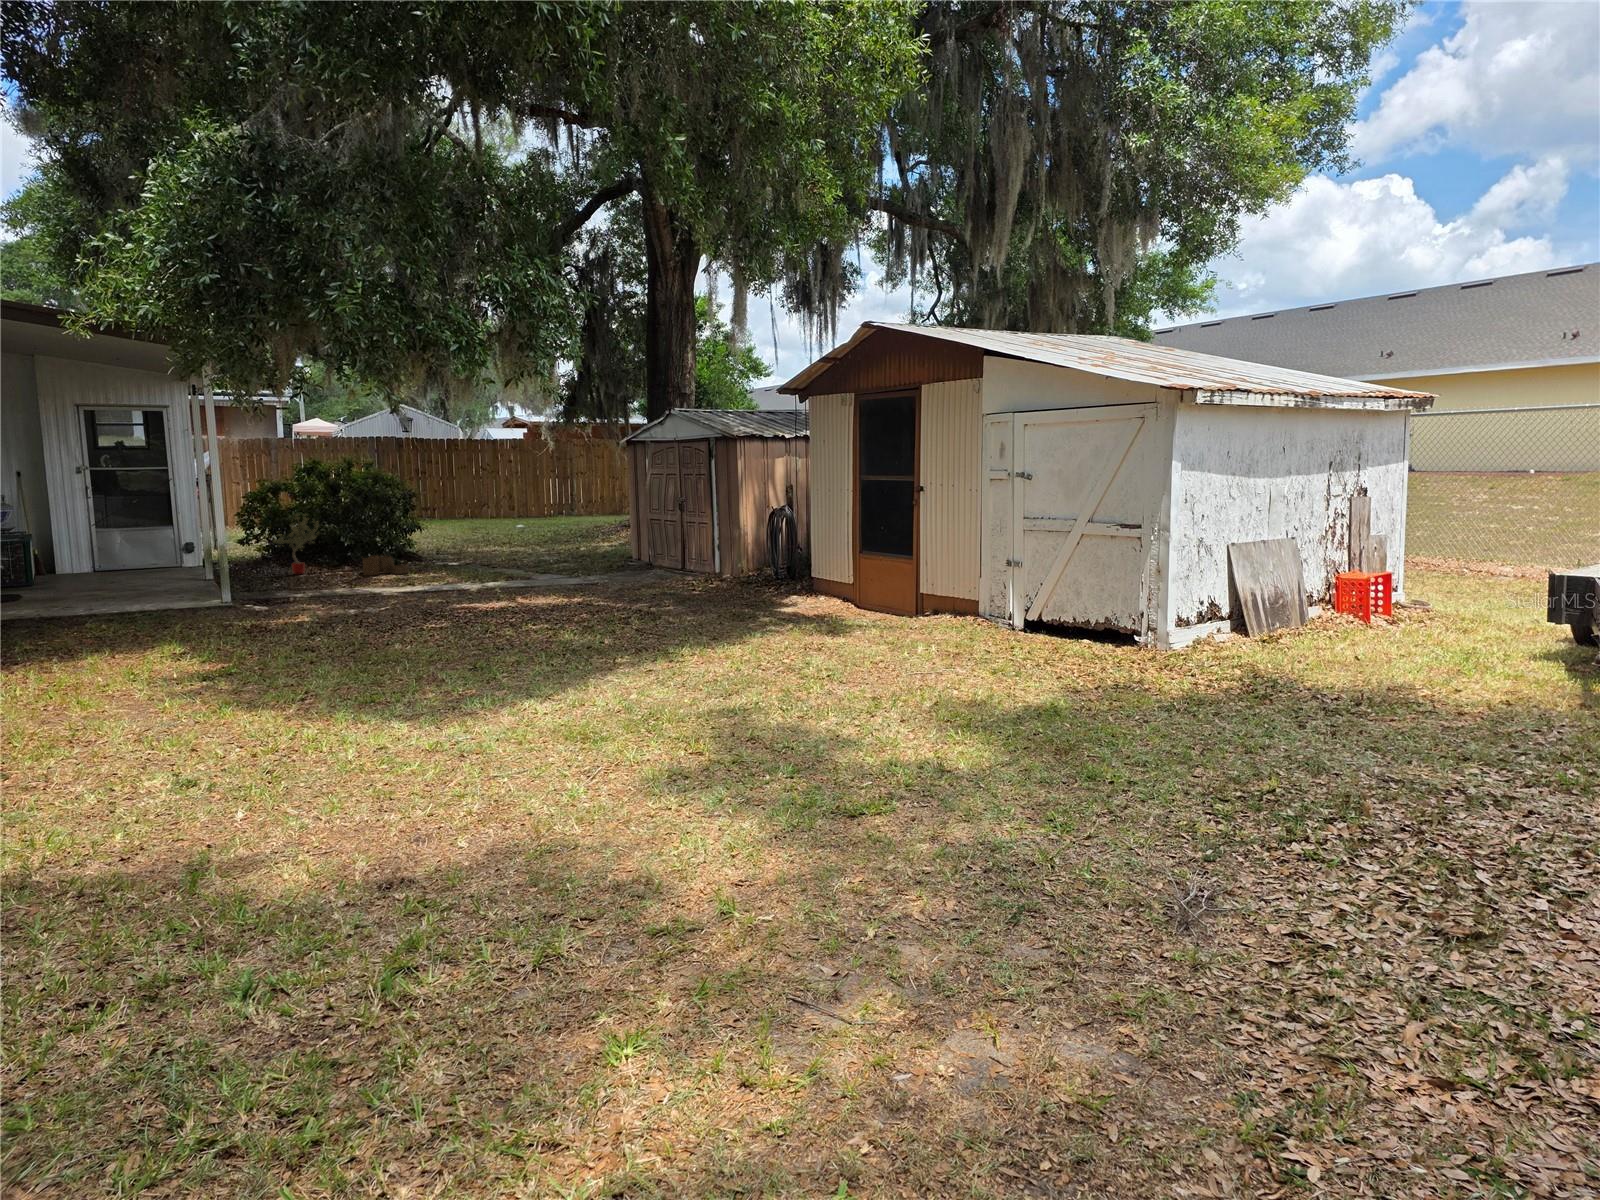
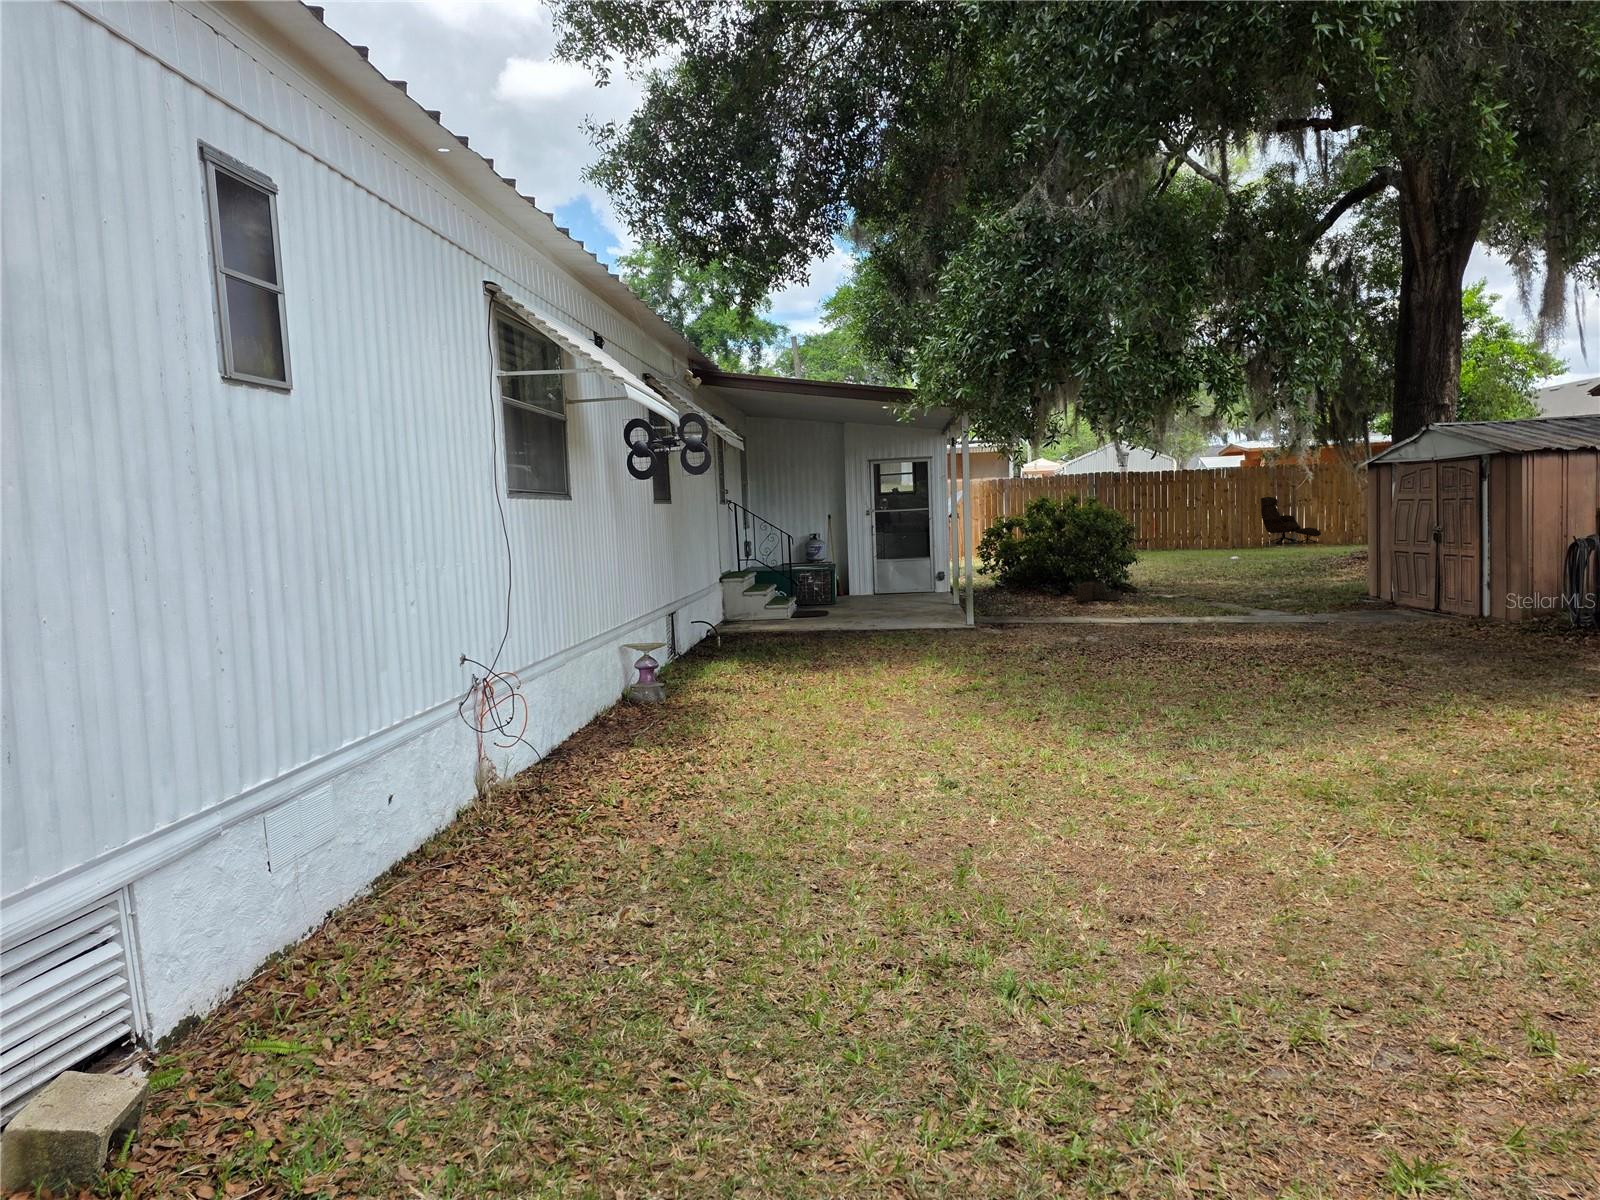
lounge chair: none [545,476,597,520] -> present [1261,497,1321,544]
potted tree: present [274,514,318,575] -> none [999,542,1041,598]

